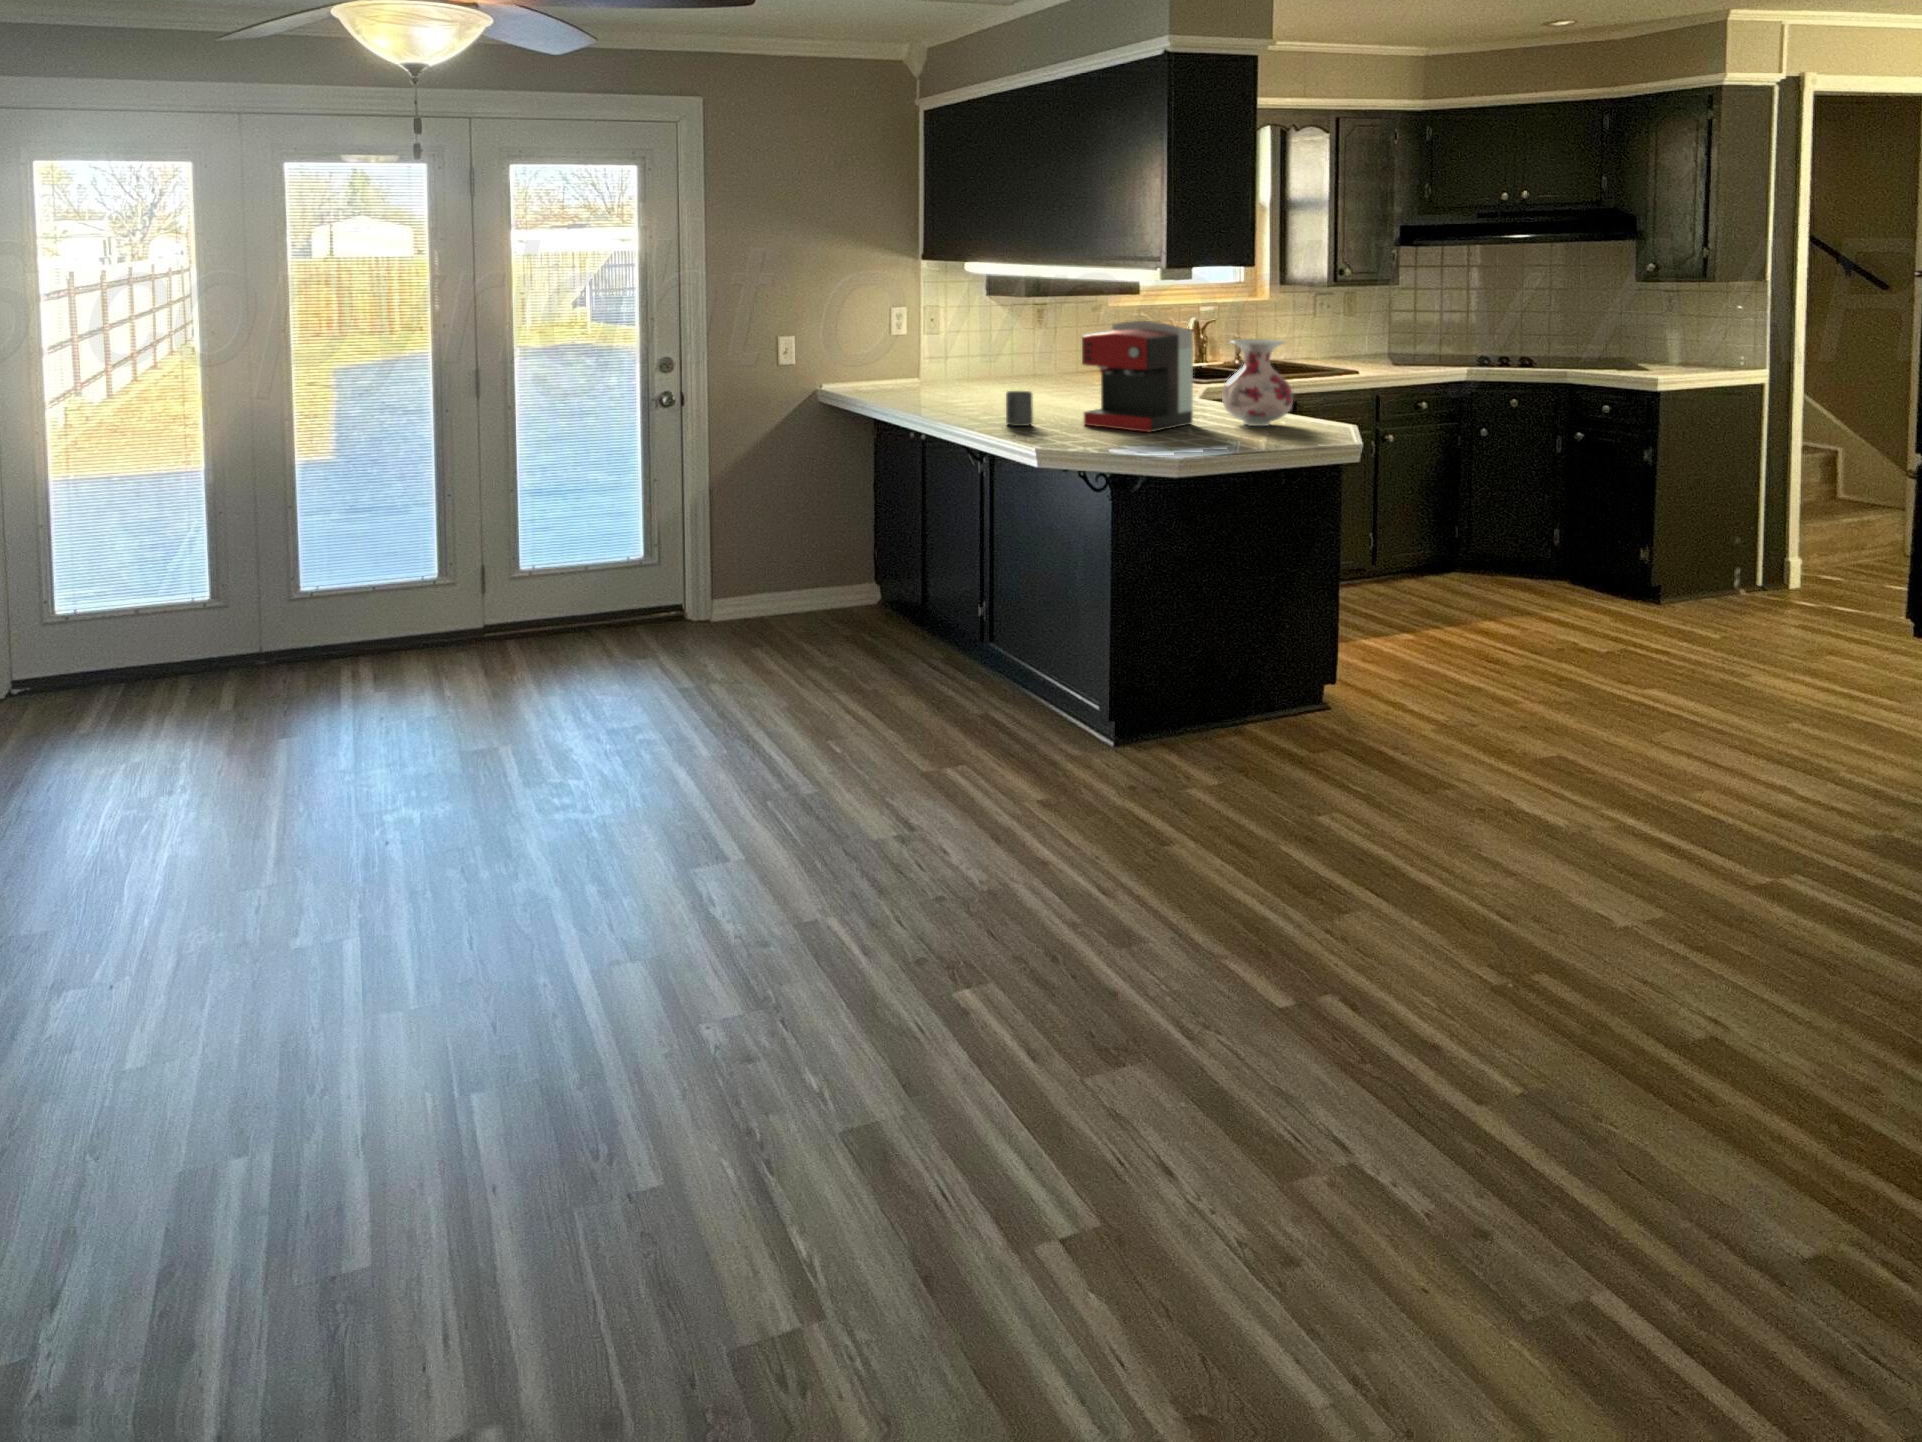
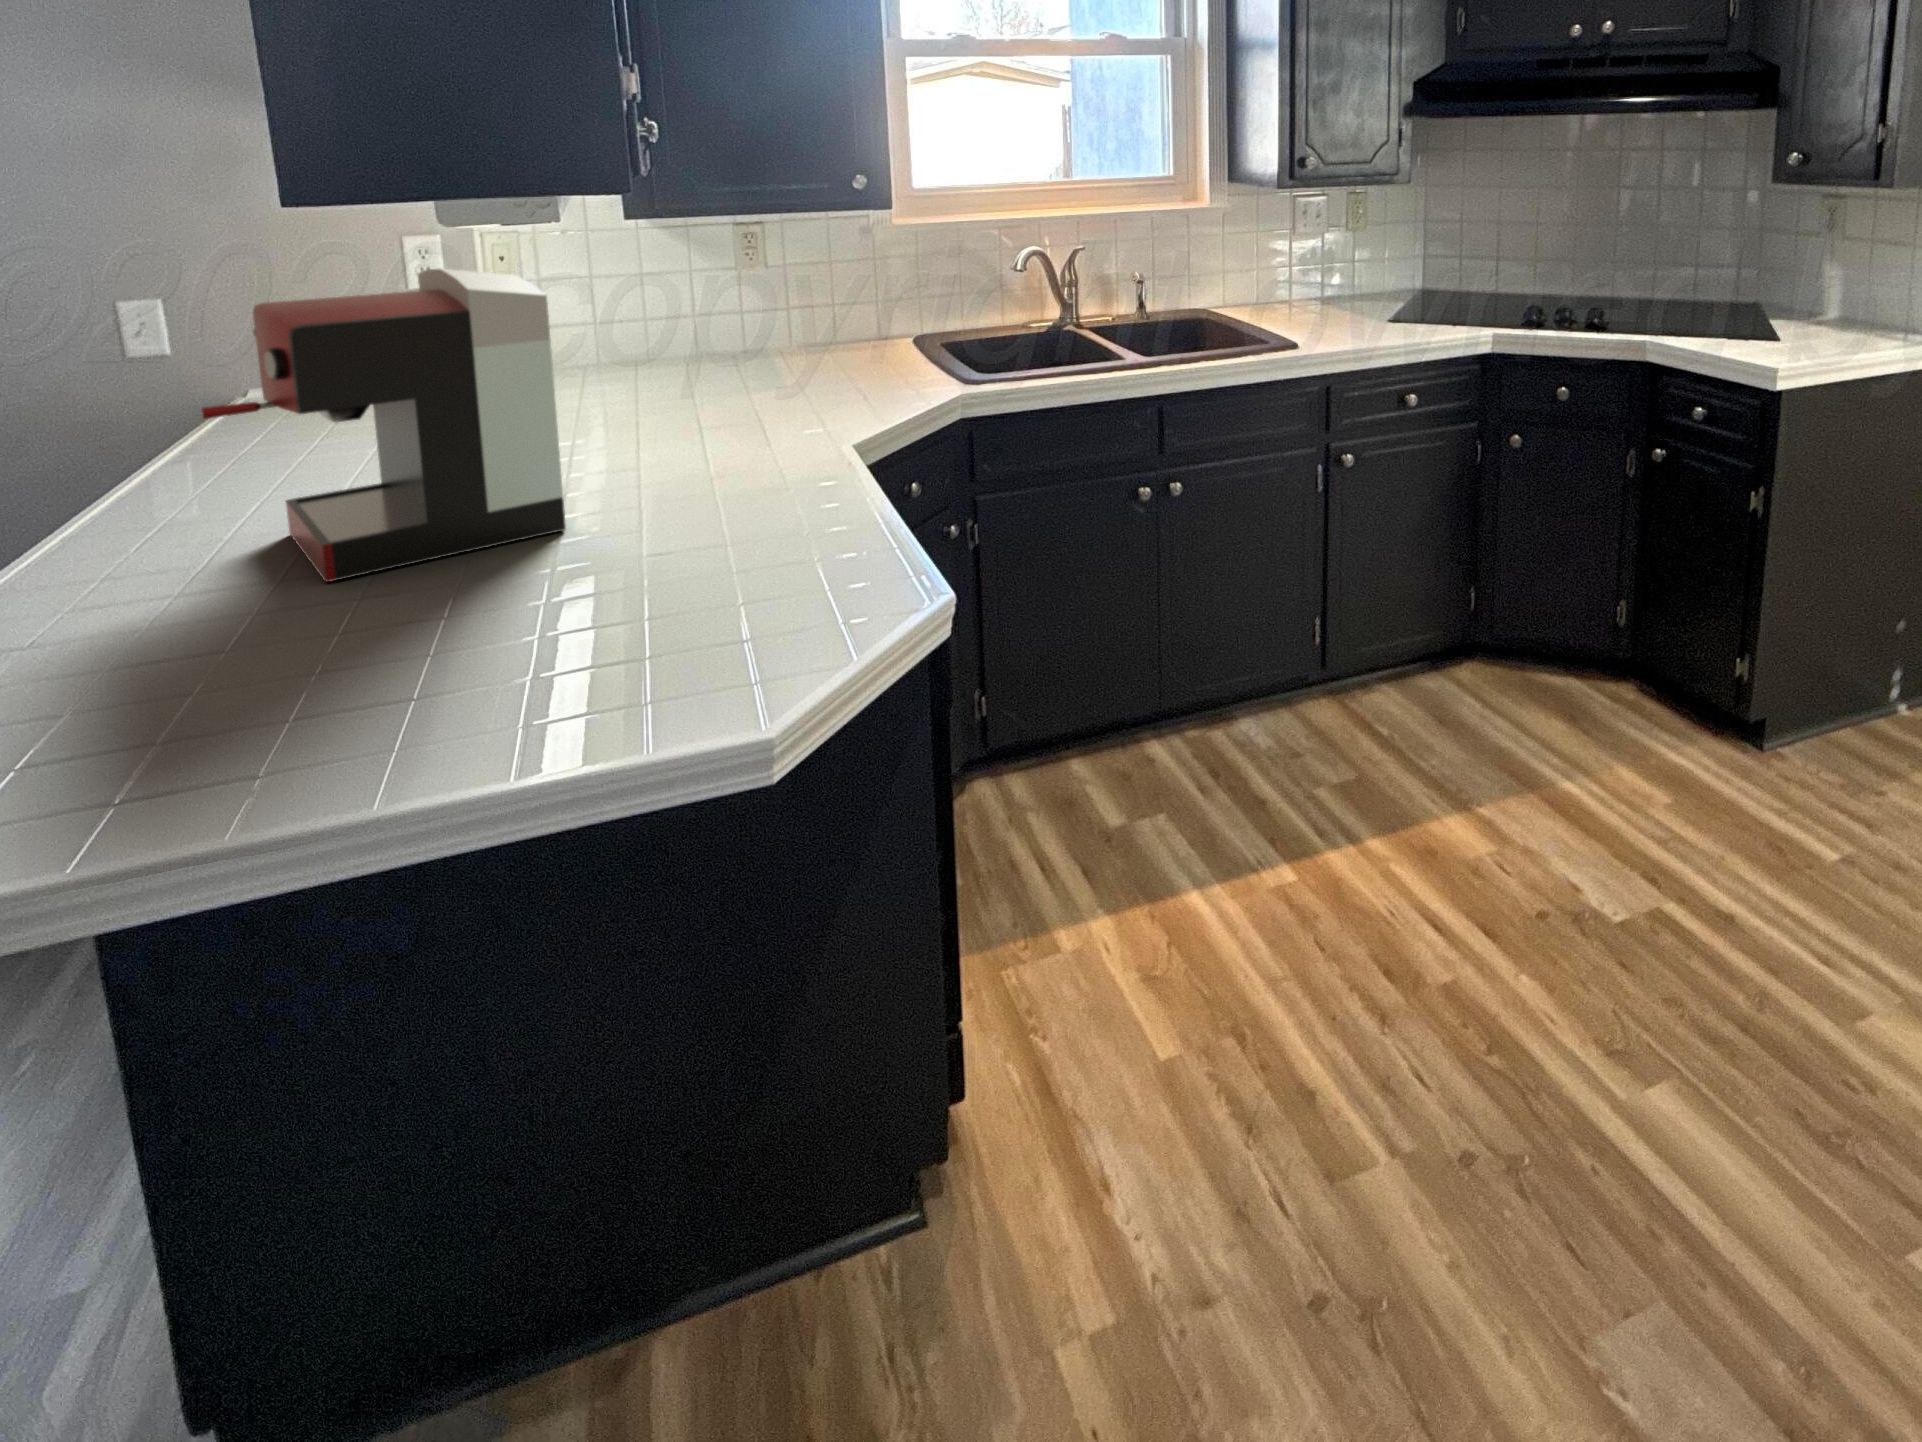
vase: present [1222,339,1293,426] -> none [620,316,798,544]
mug: present [1006,391,1033,426] -> none [52,441,180,539]

